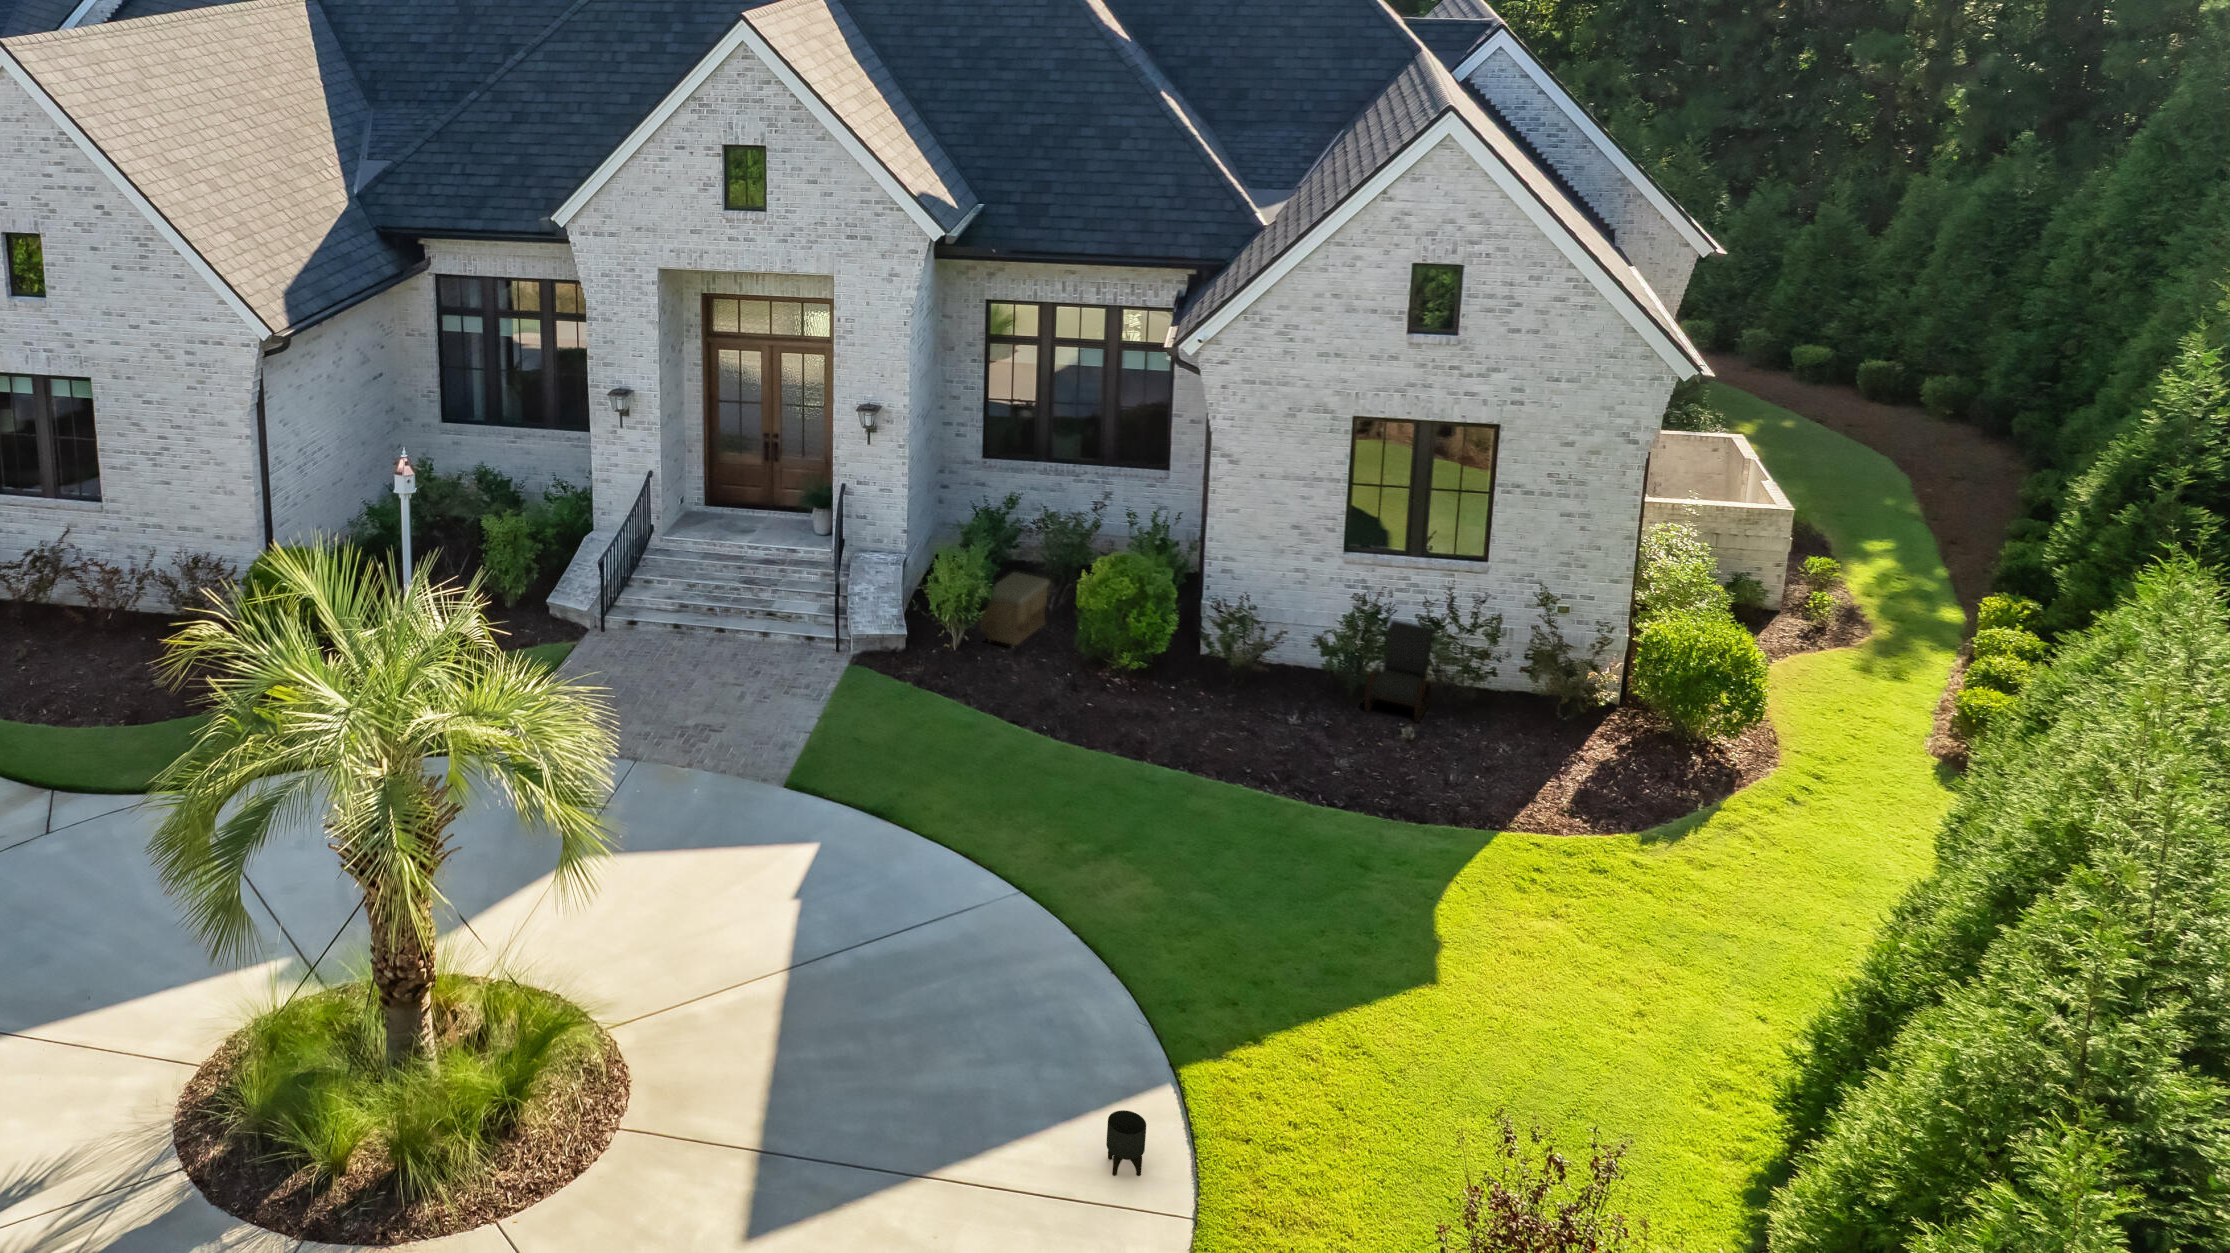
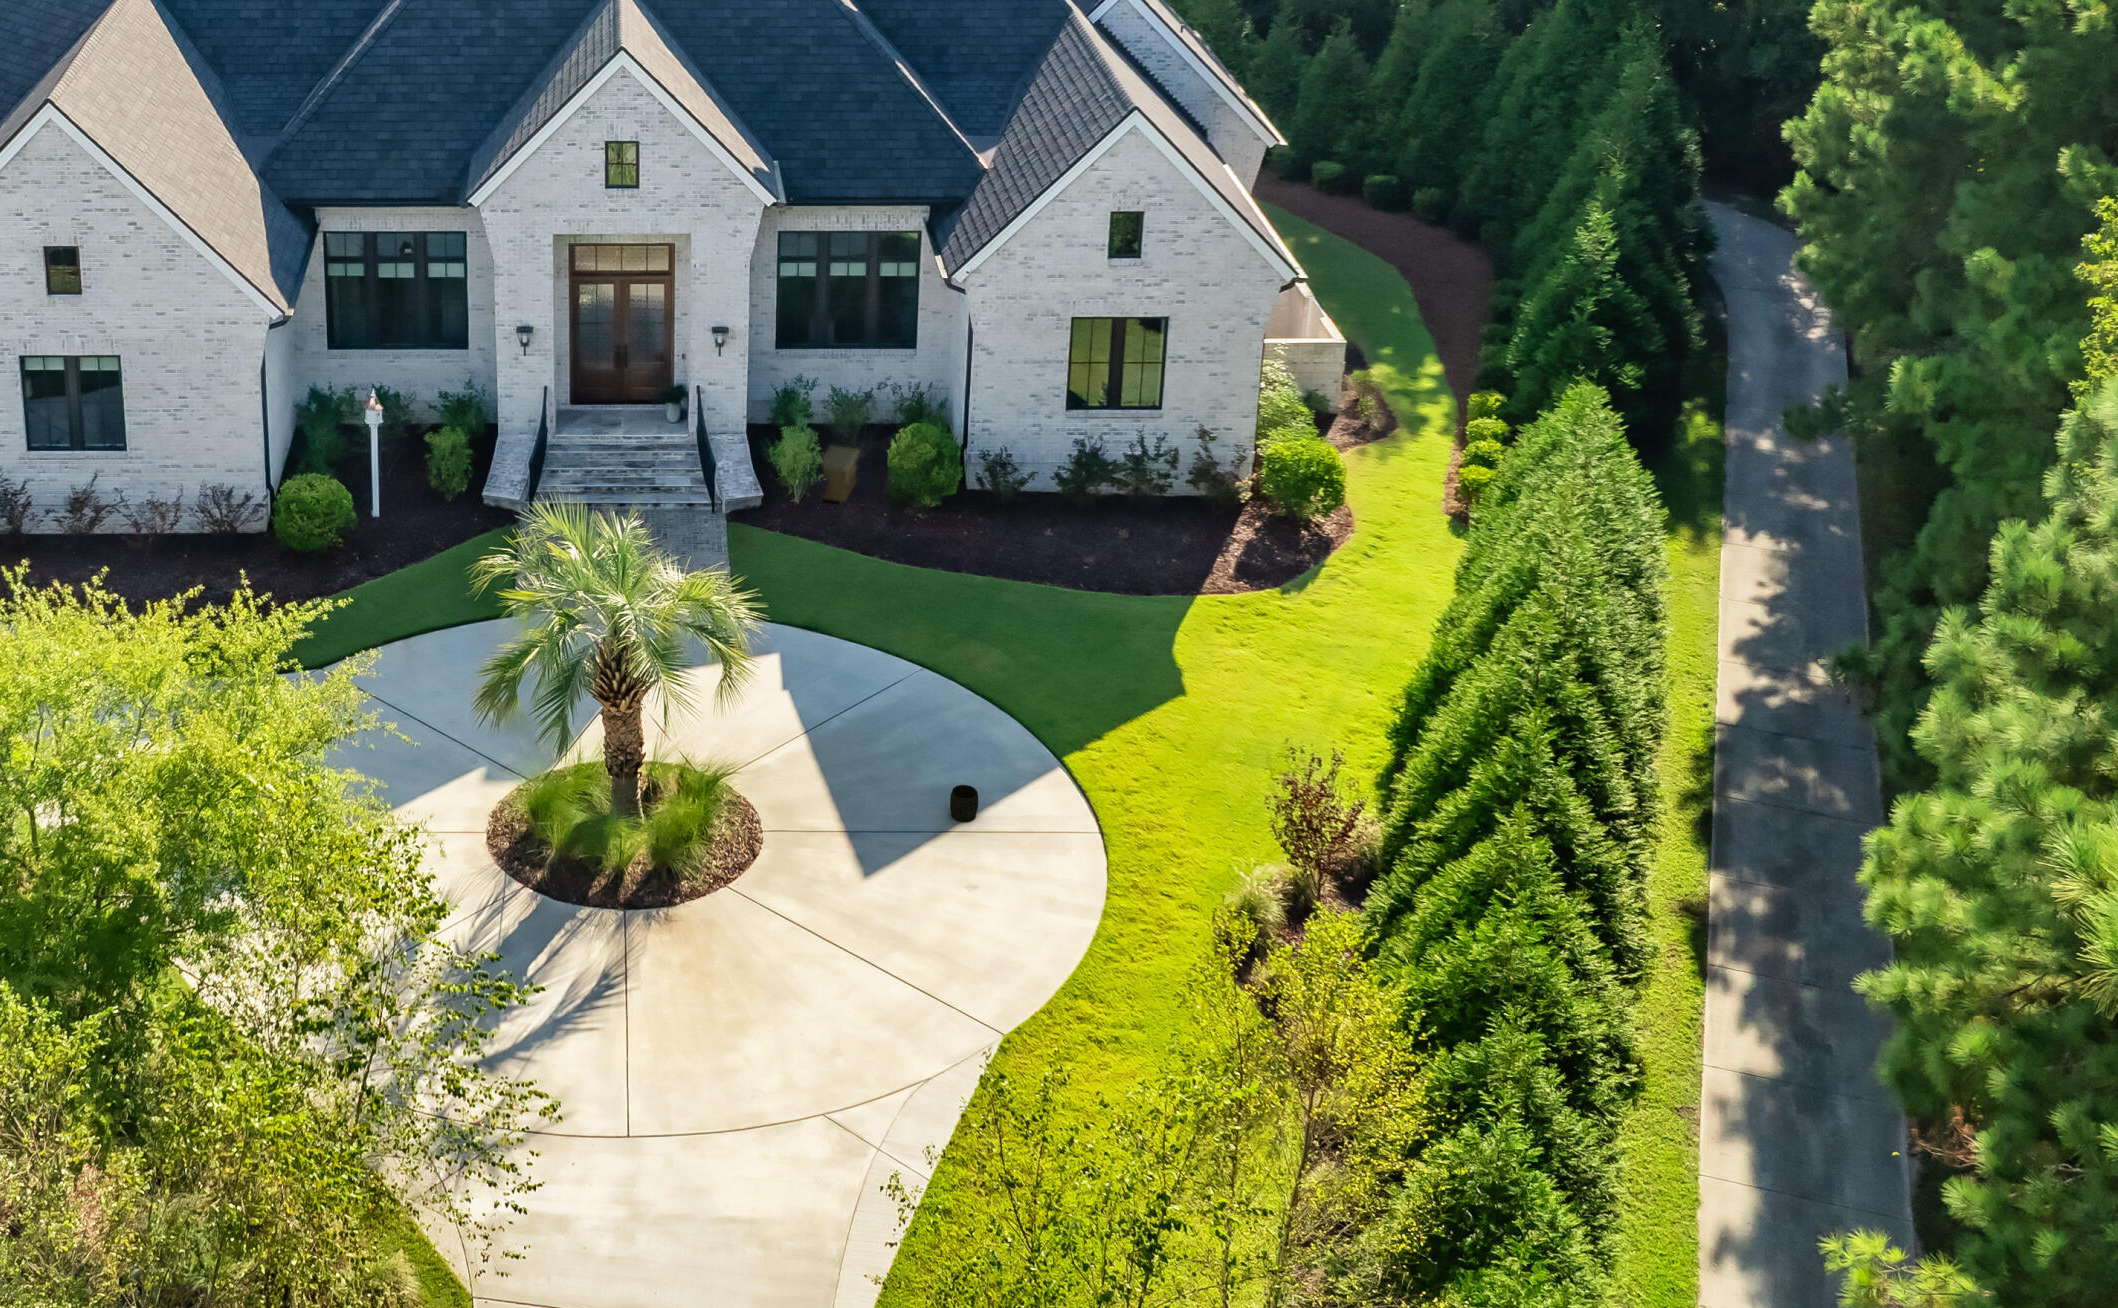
lounge chair: present [1364,620,1434,723] -> none [1094,457,1136,528]
woven basket: none [952,1072,999,1138] -> present [950,785,978,822]
planter: present [1106,1110,1146,1176] -> none [1044,792,1068,829]

